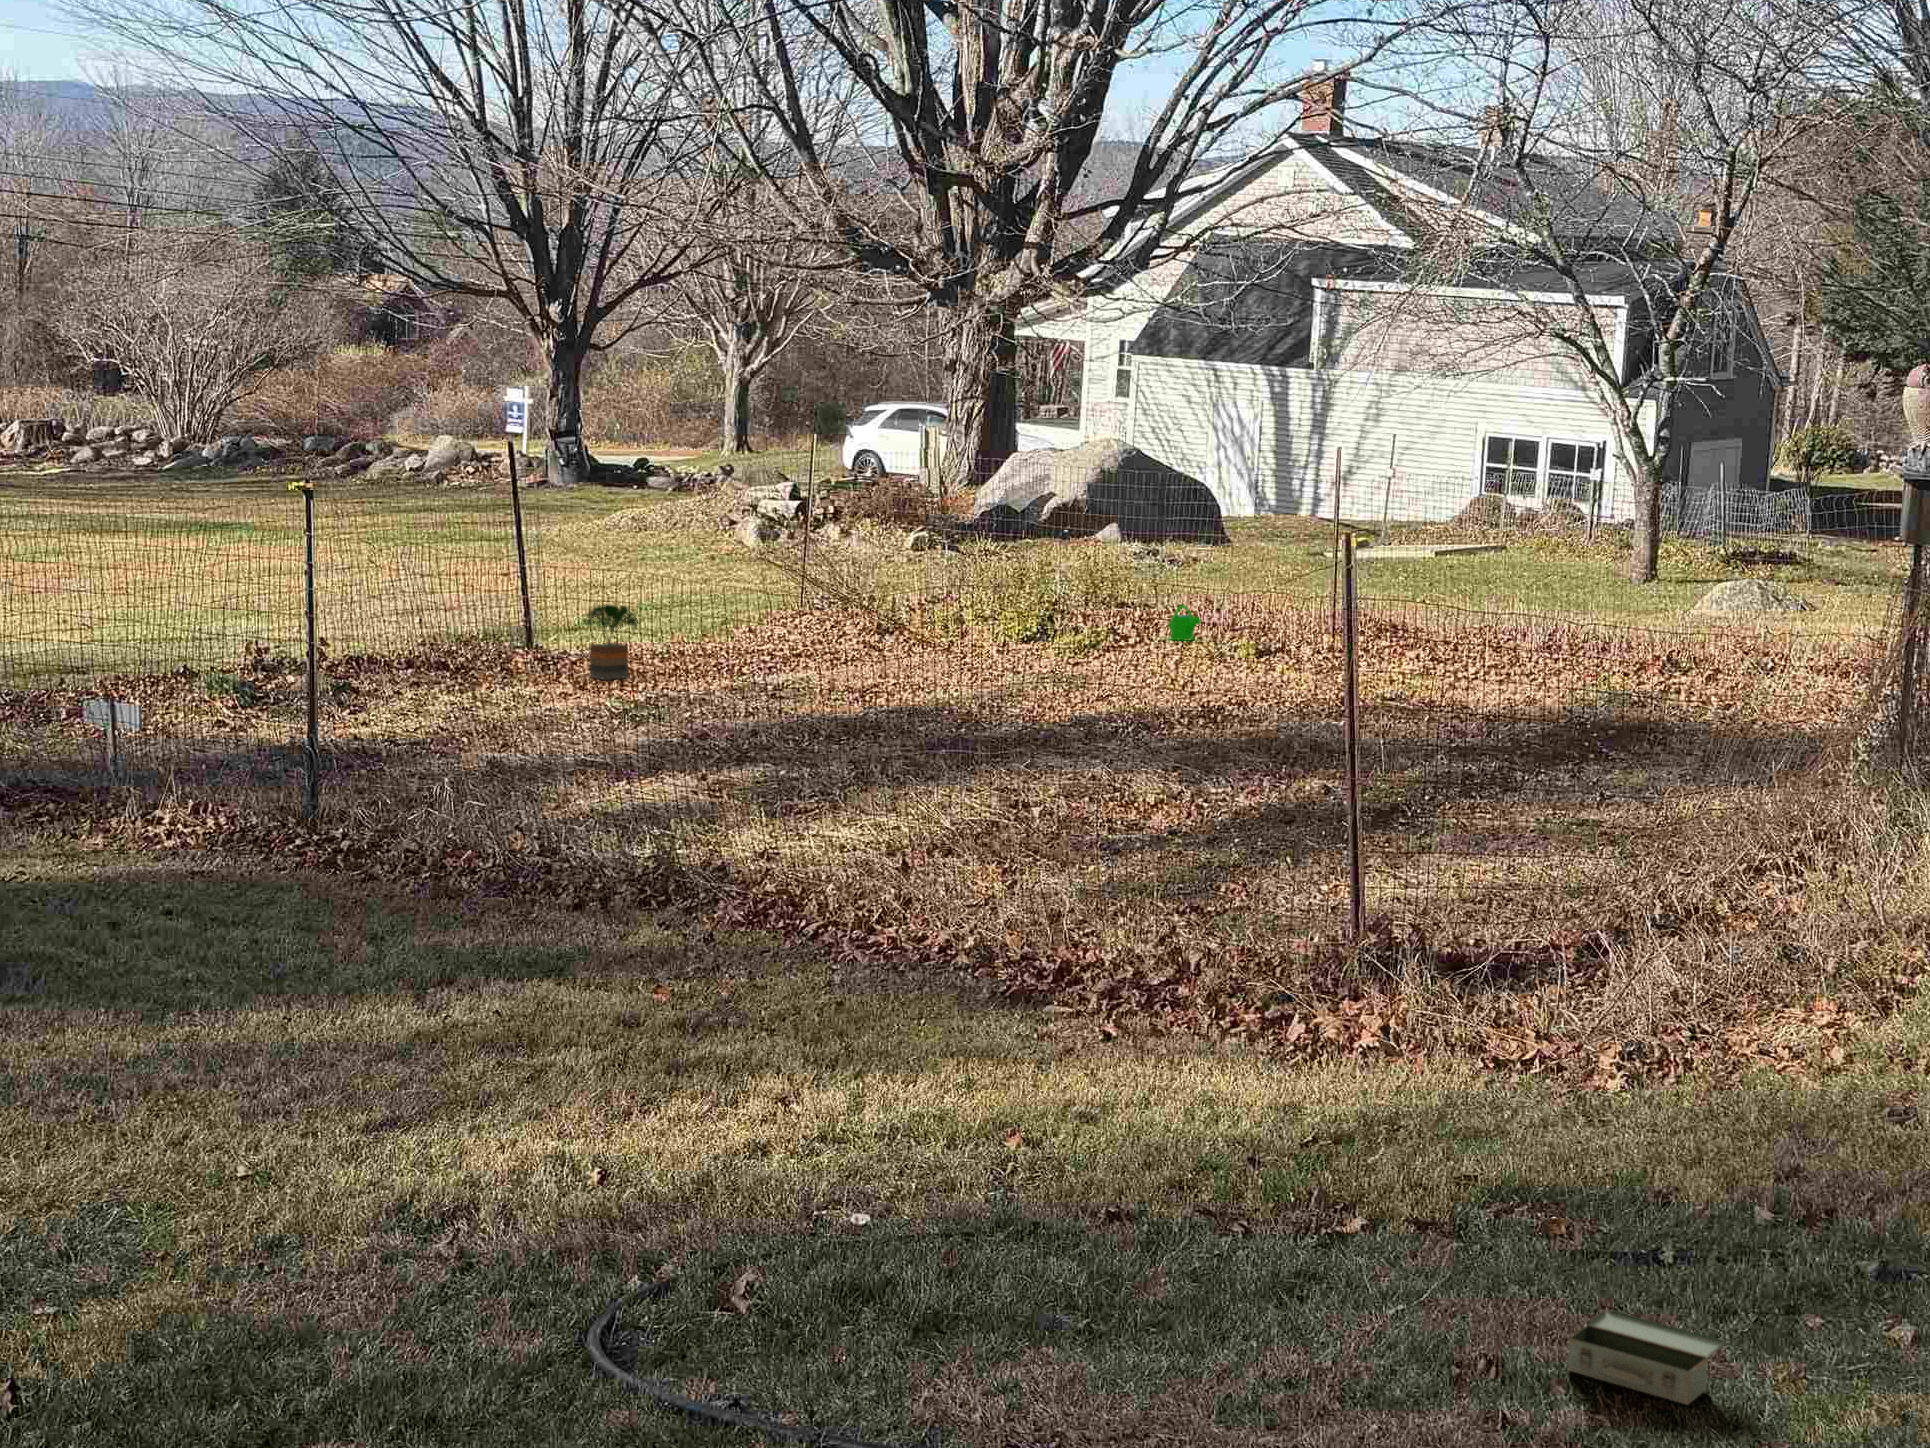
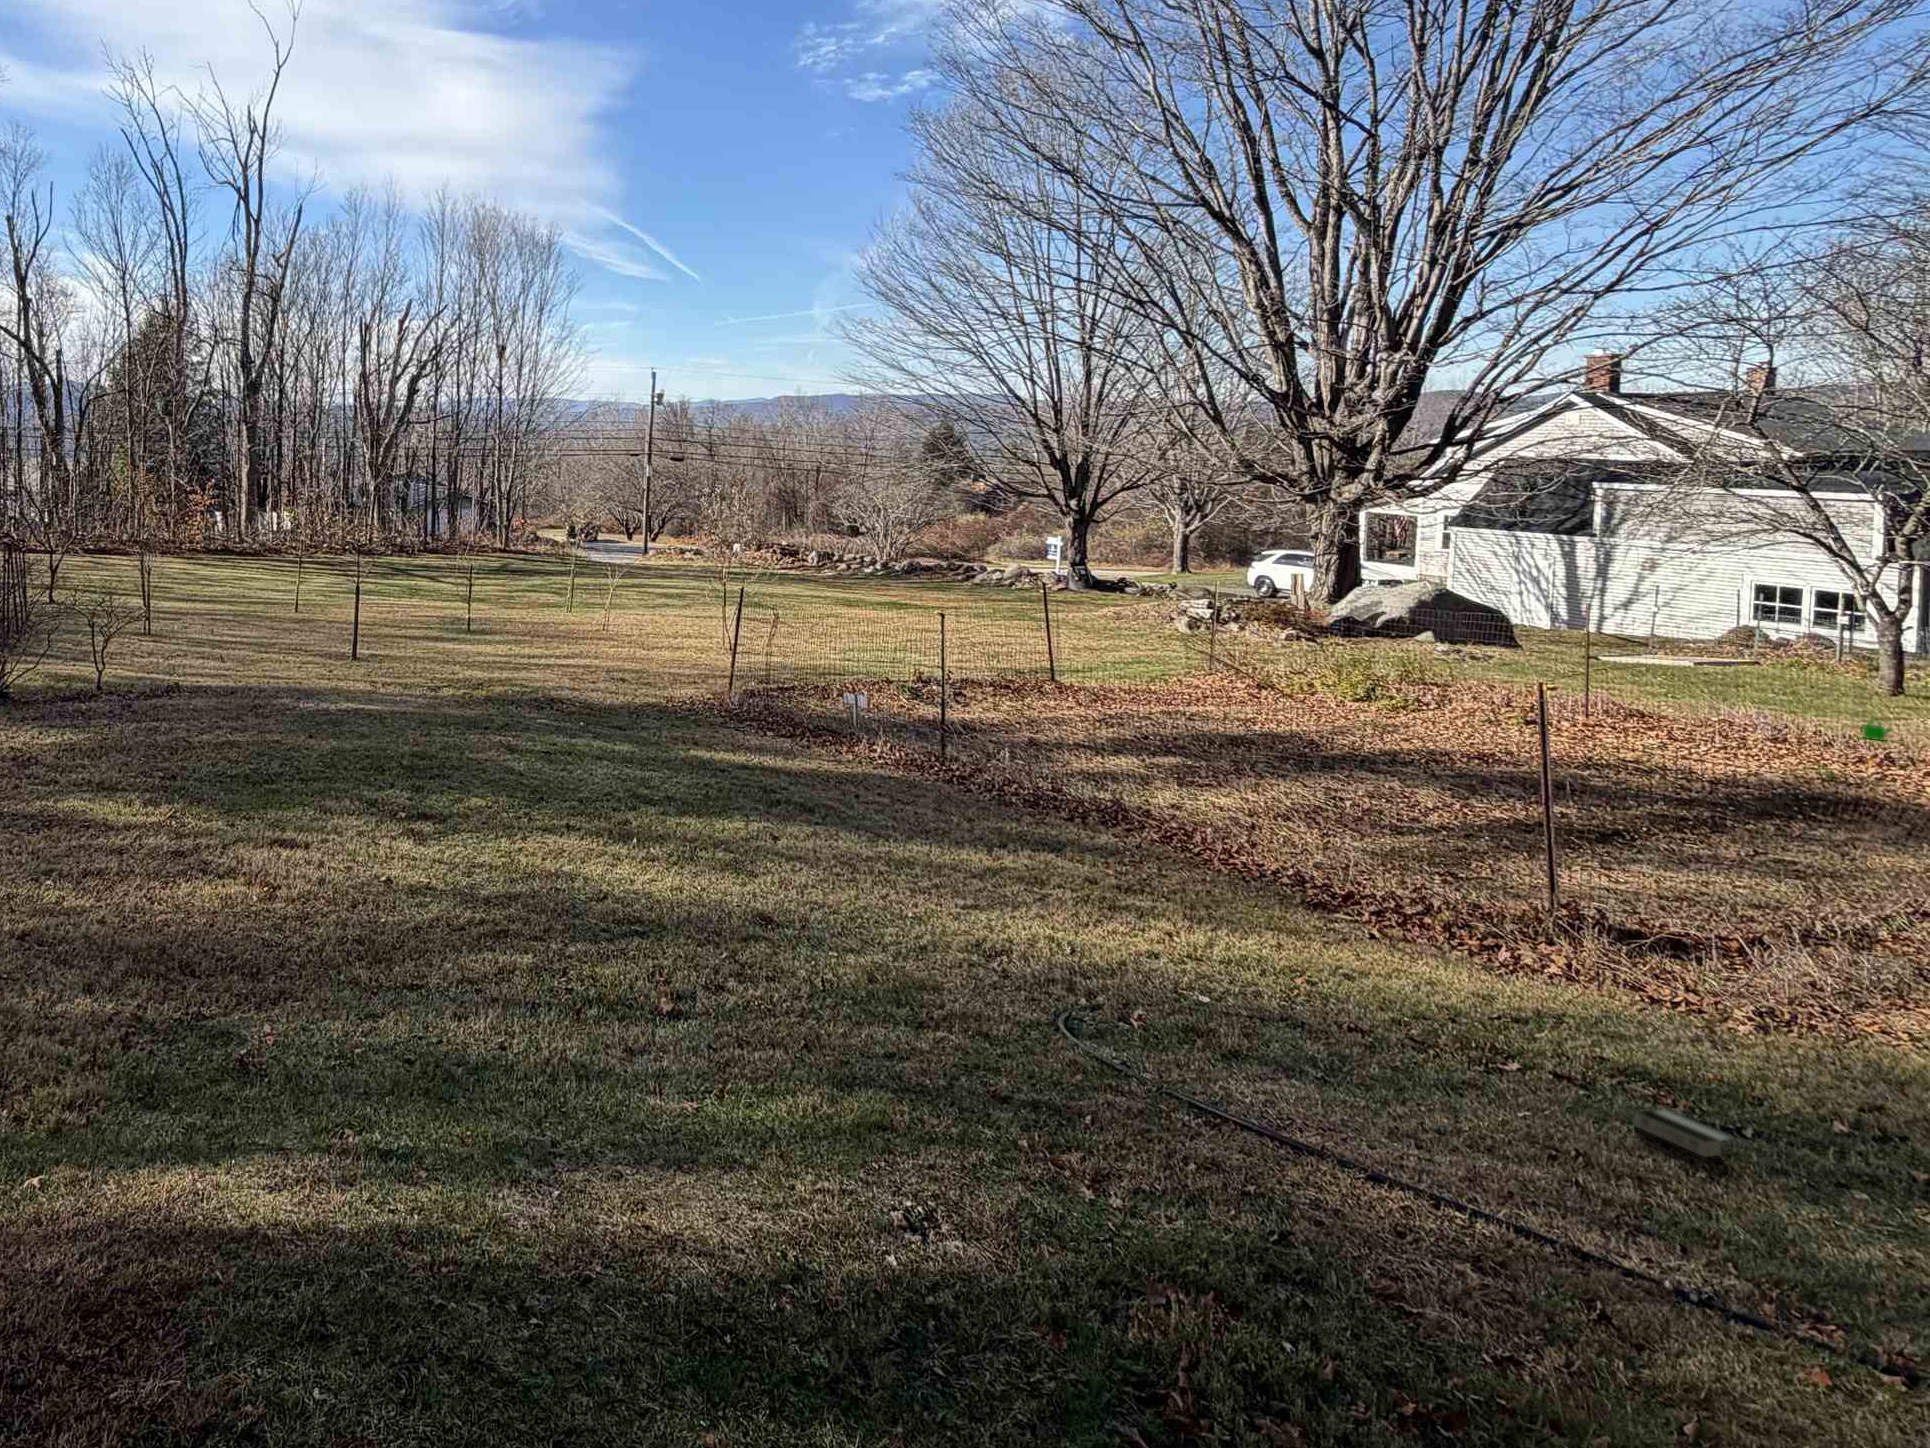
potted tree: present [585,604,639,680] -> none [1081,664,1113,702]
watering can: present [1168,605,1201,641] -> present [1861,720,1892,740]

